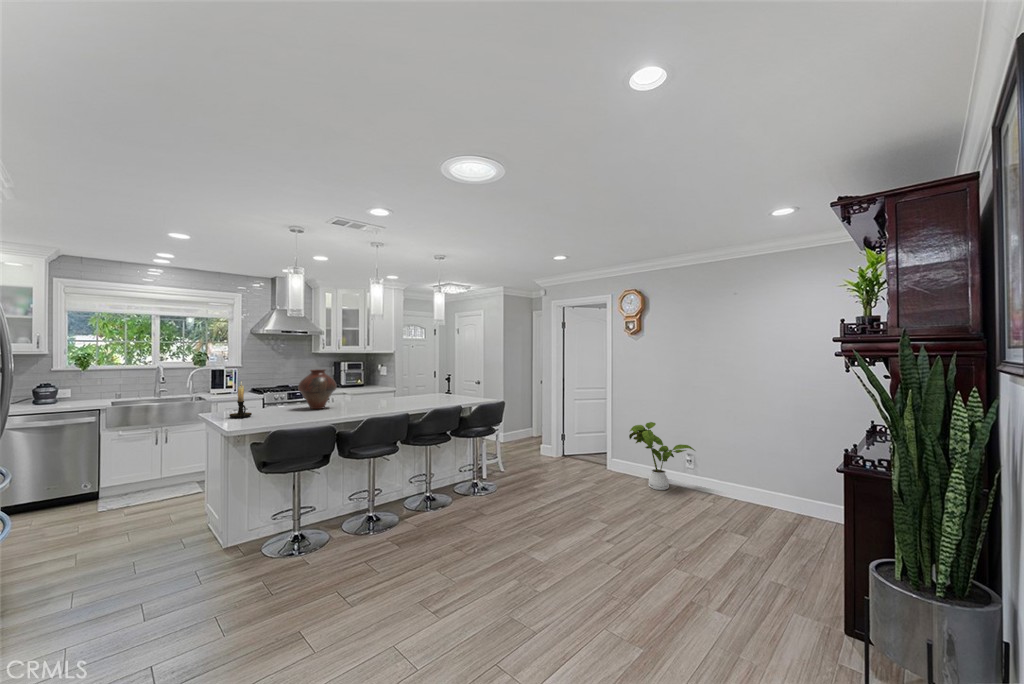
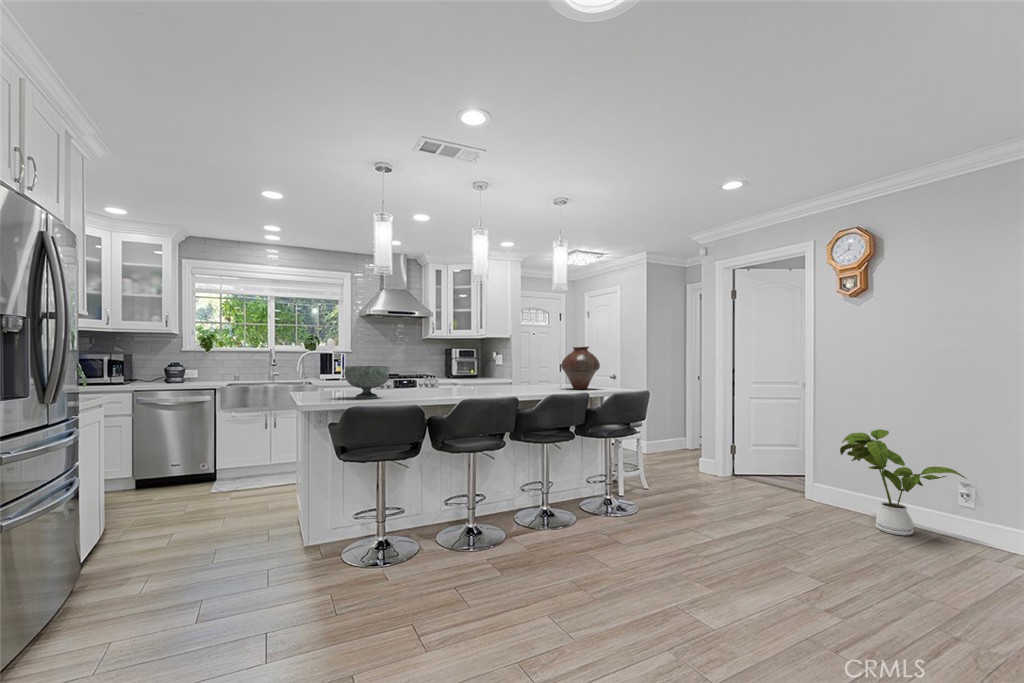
vase: present [298,369,337,409] -> present [561,347,600,389]
candle holder: present [229,381,252,418] -> none [315,353,339,396]
decorative bowl: none [261,392,302,420] -> present [345,366,390,399]

